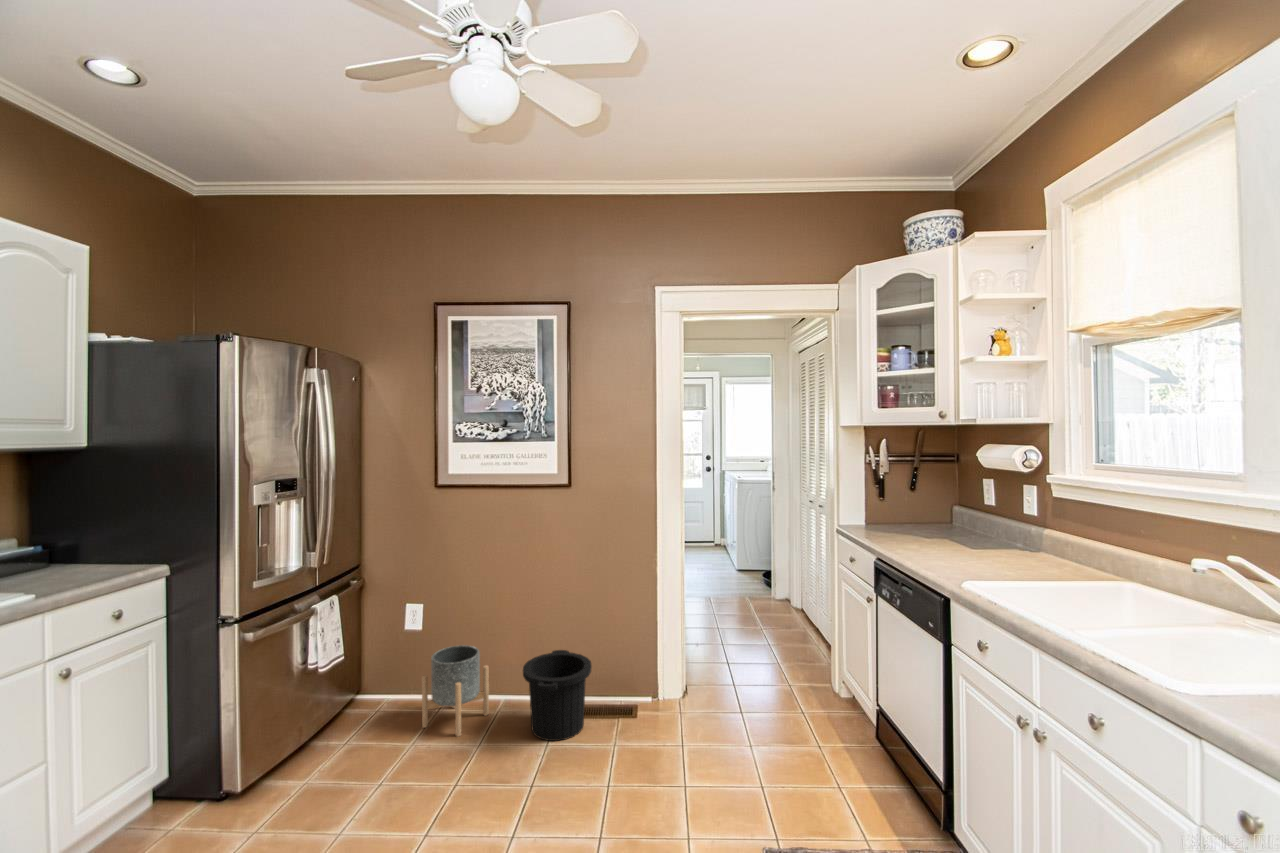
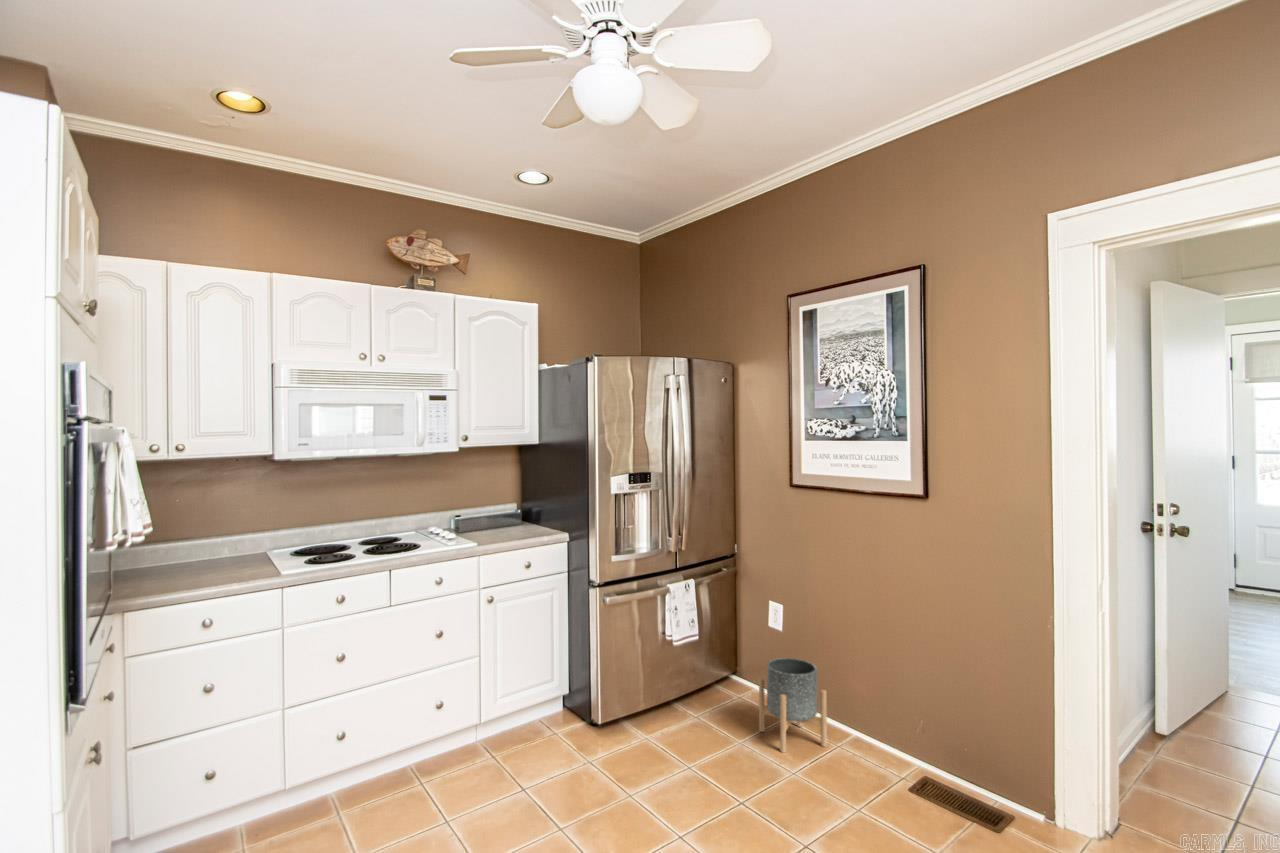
trash can: present [523,650,592,741] -> none [844,698,934,810]

